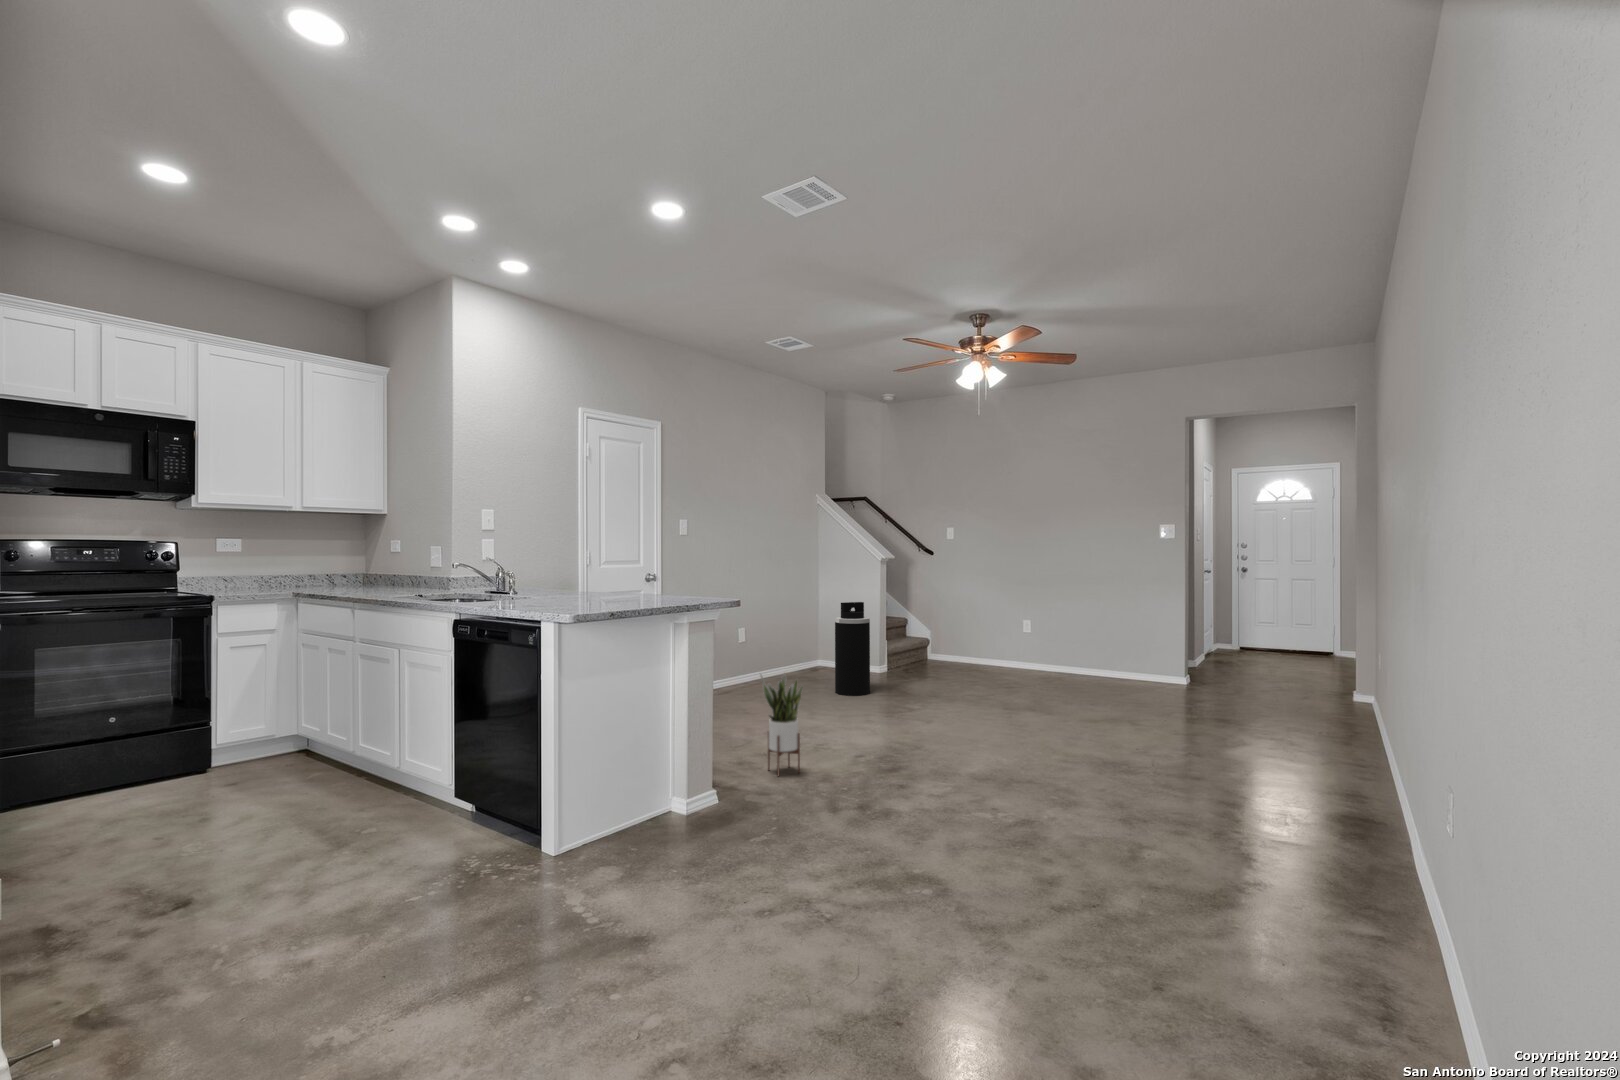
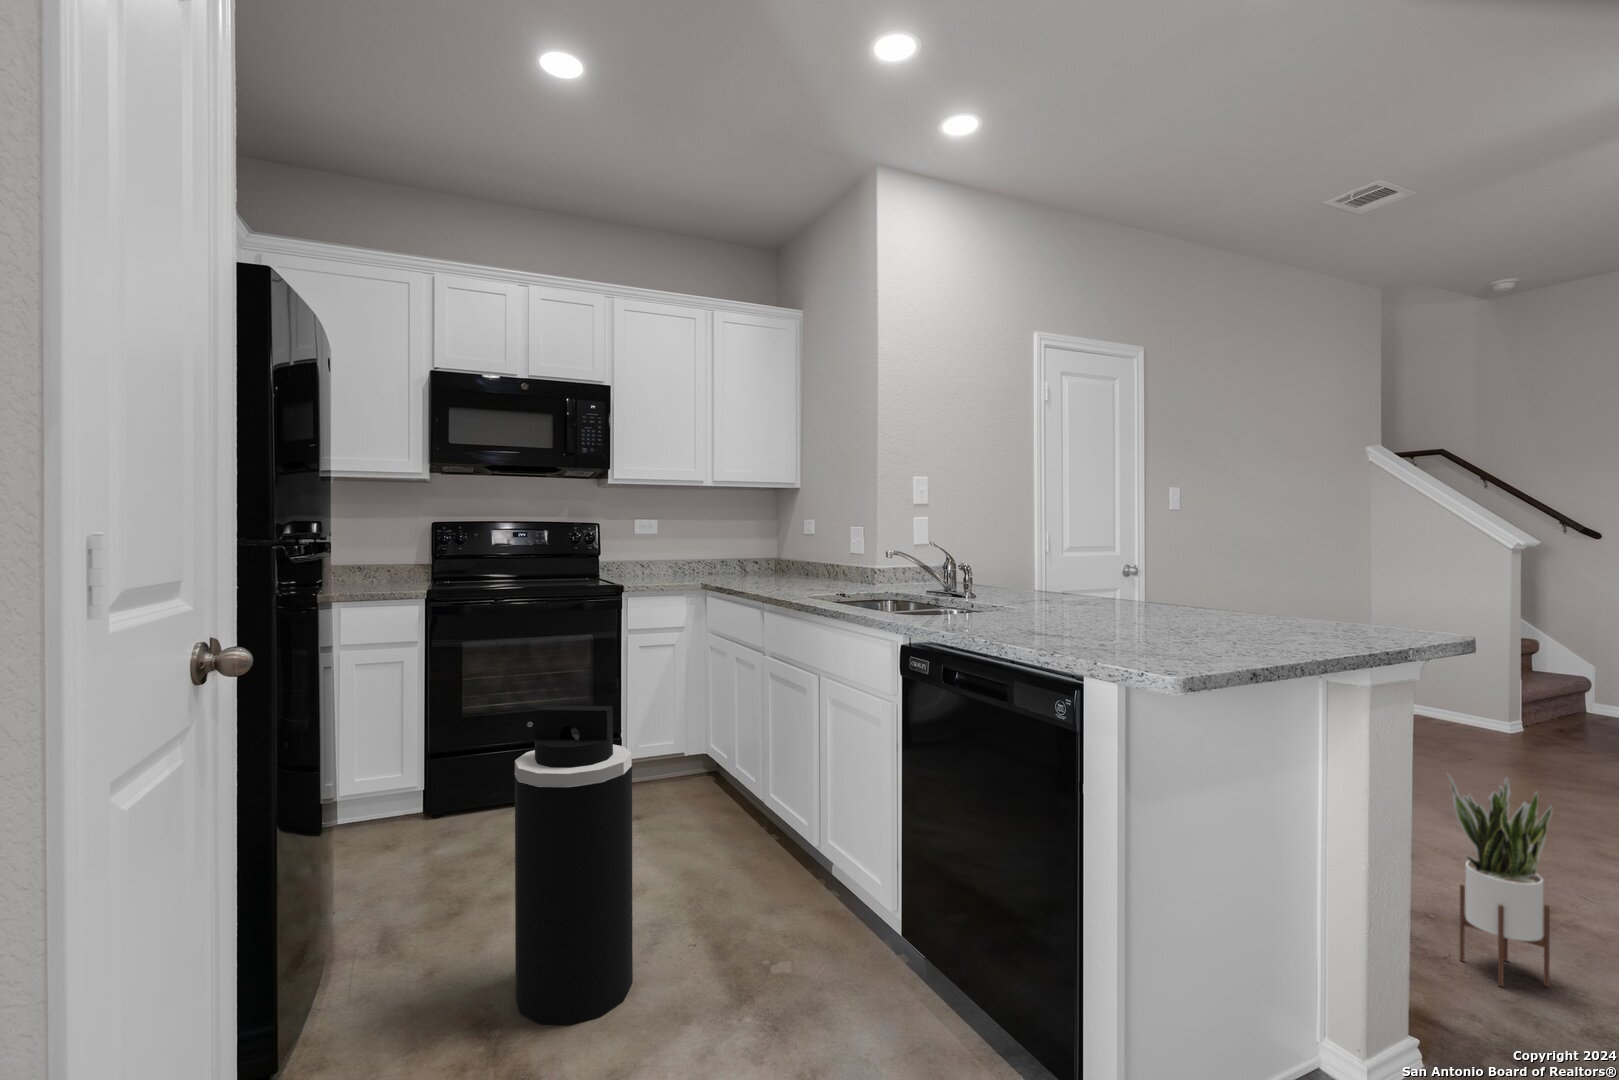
trash can: present [835,602,870,696] -> present [514,705,633,1025]

